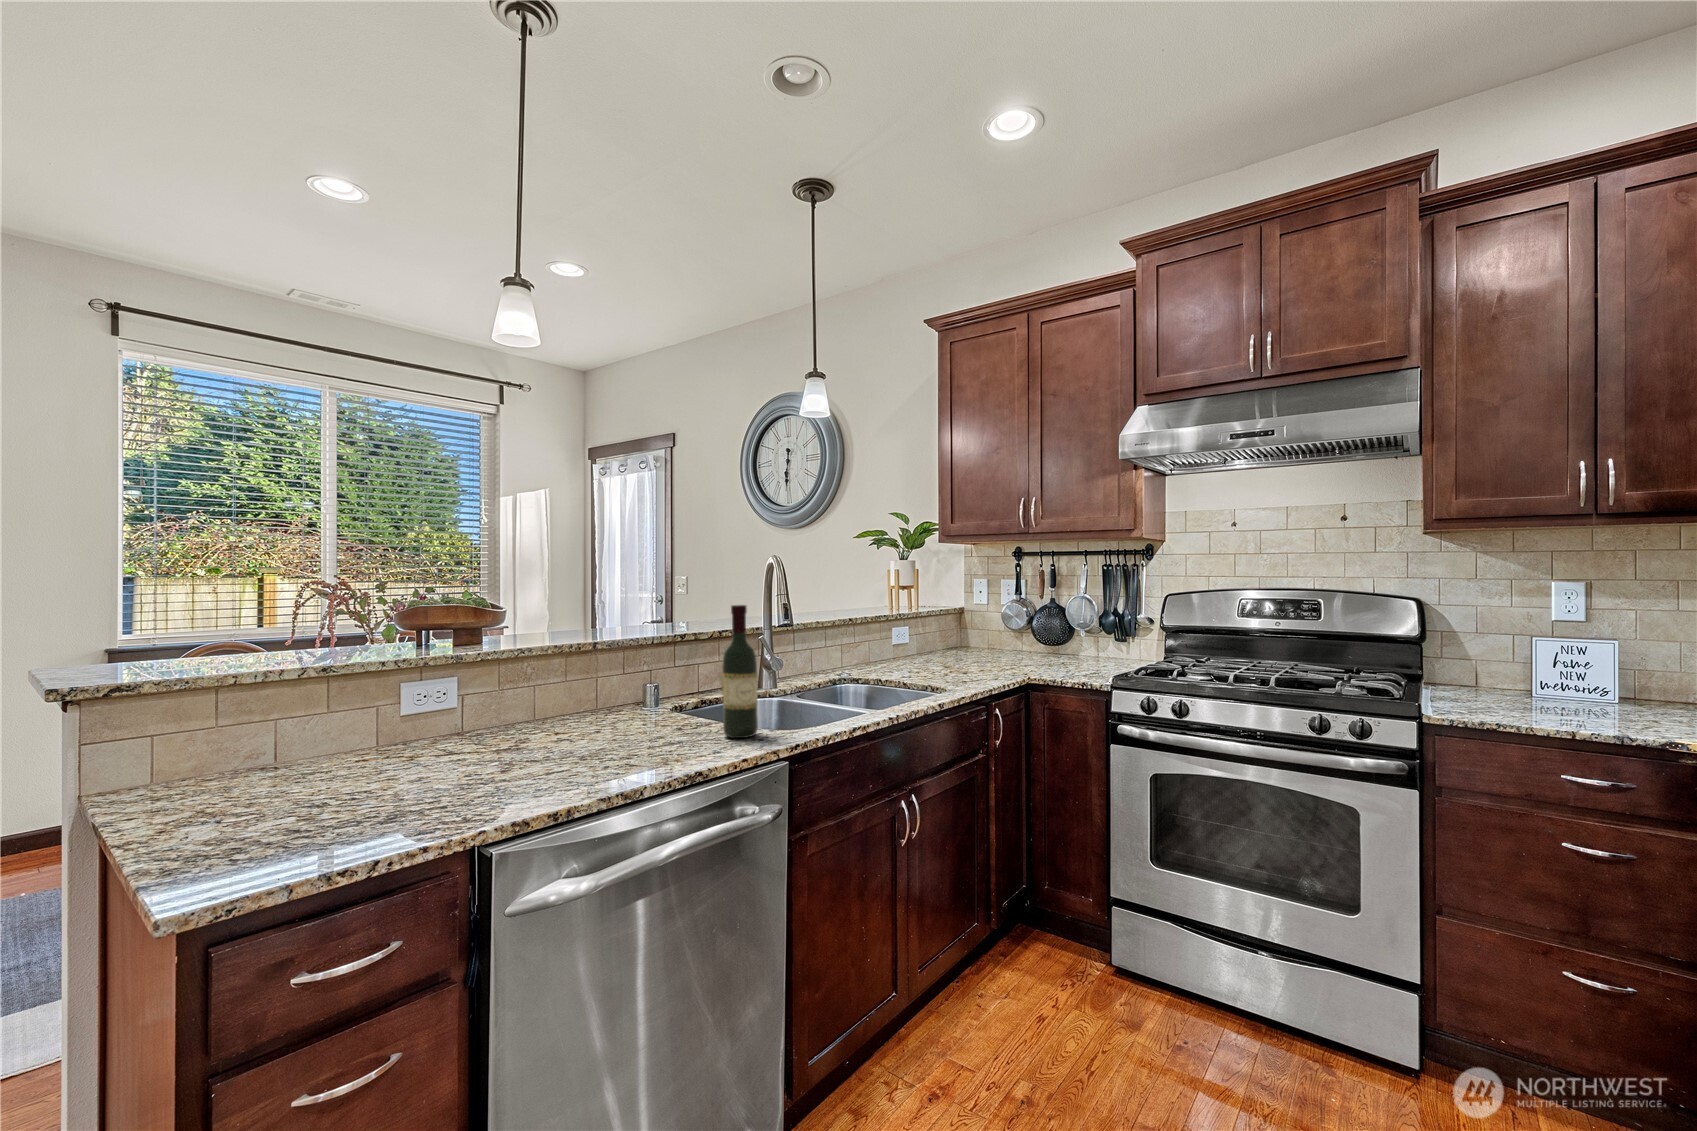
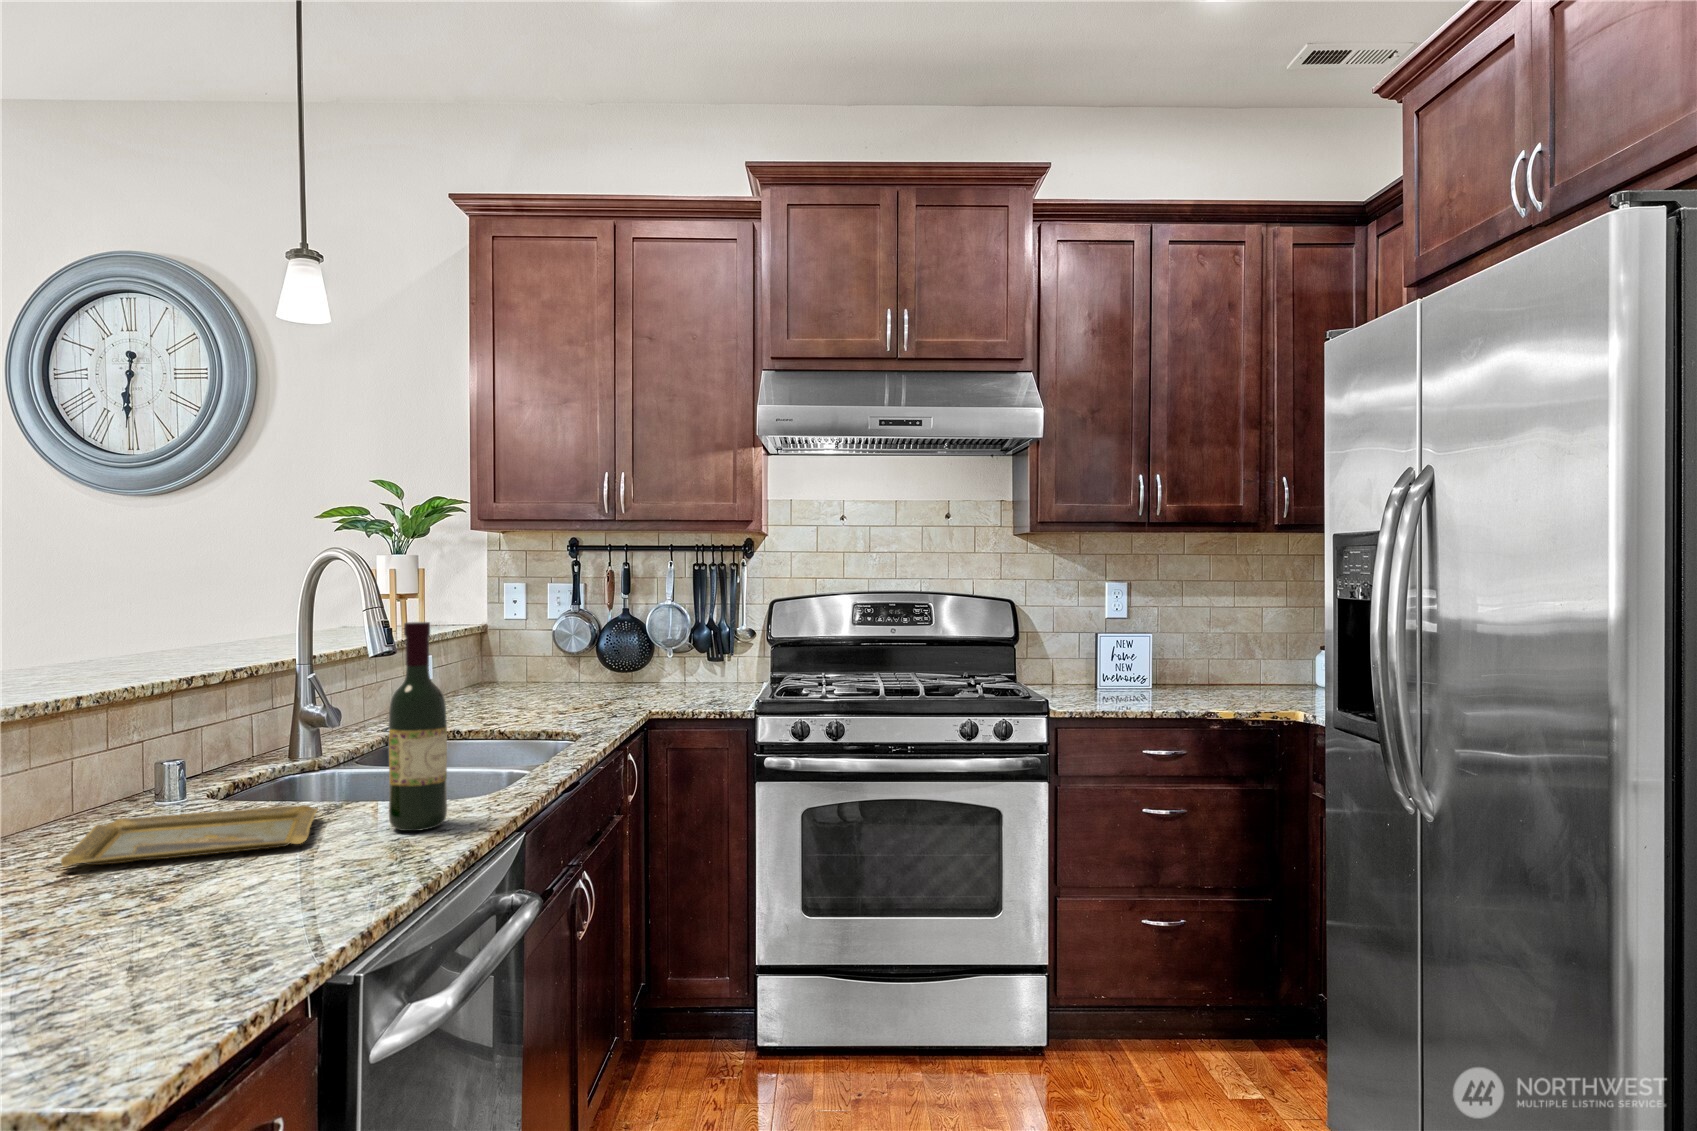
tray: none [574,709,711,735] -> present [61,805,318,867]

